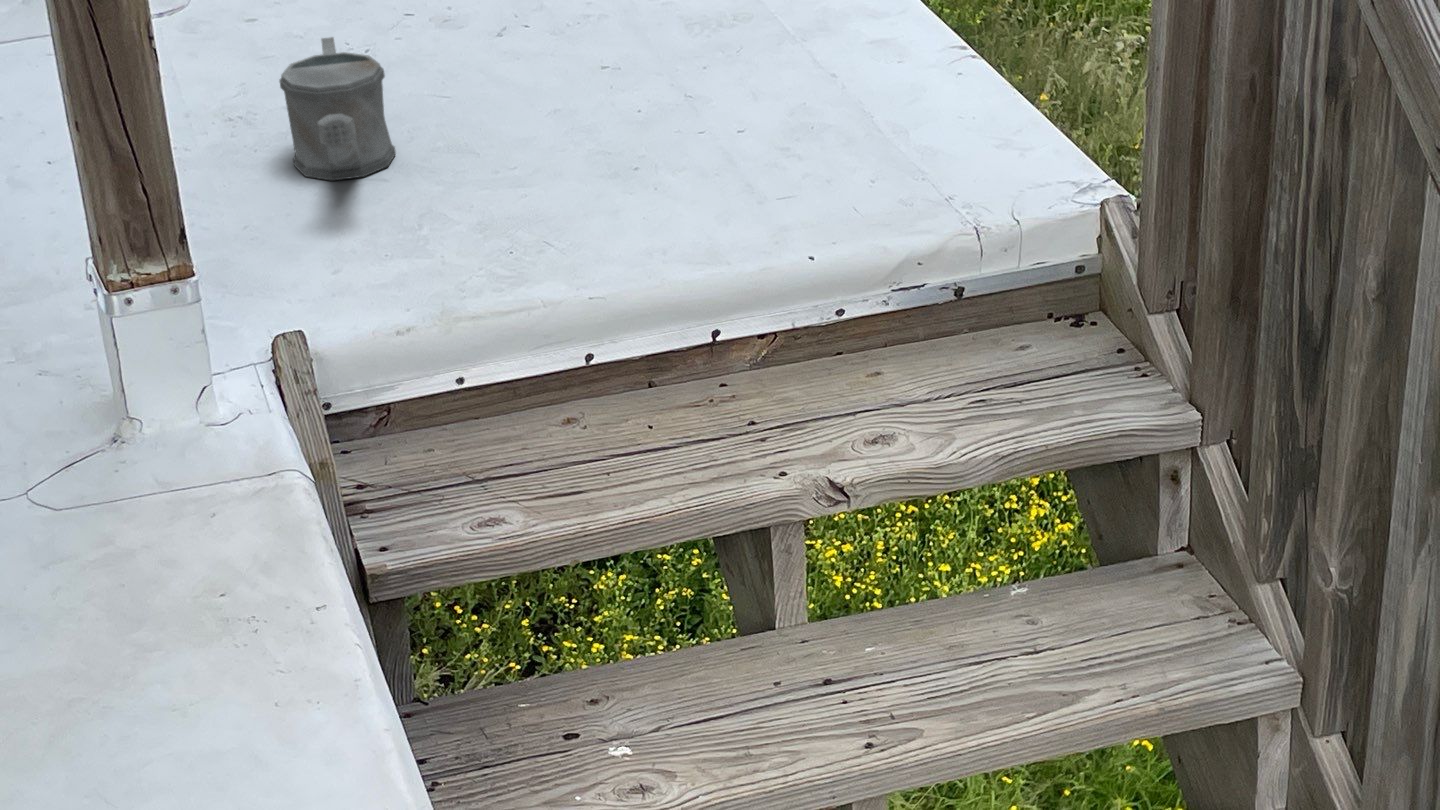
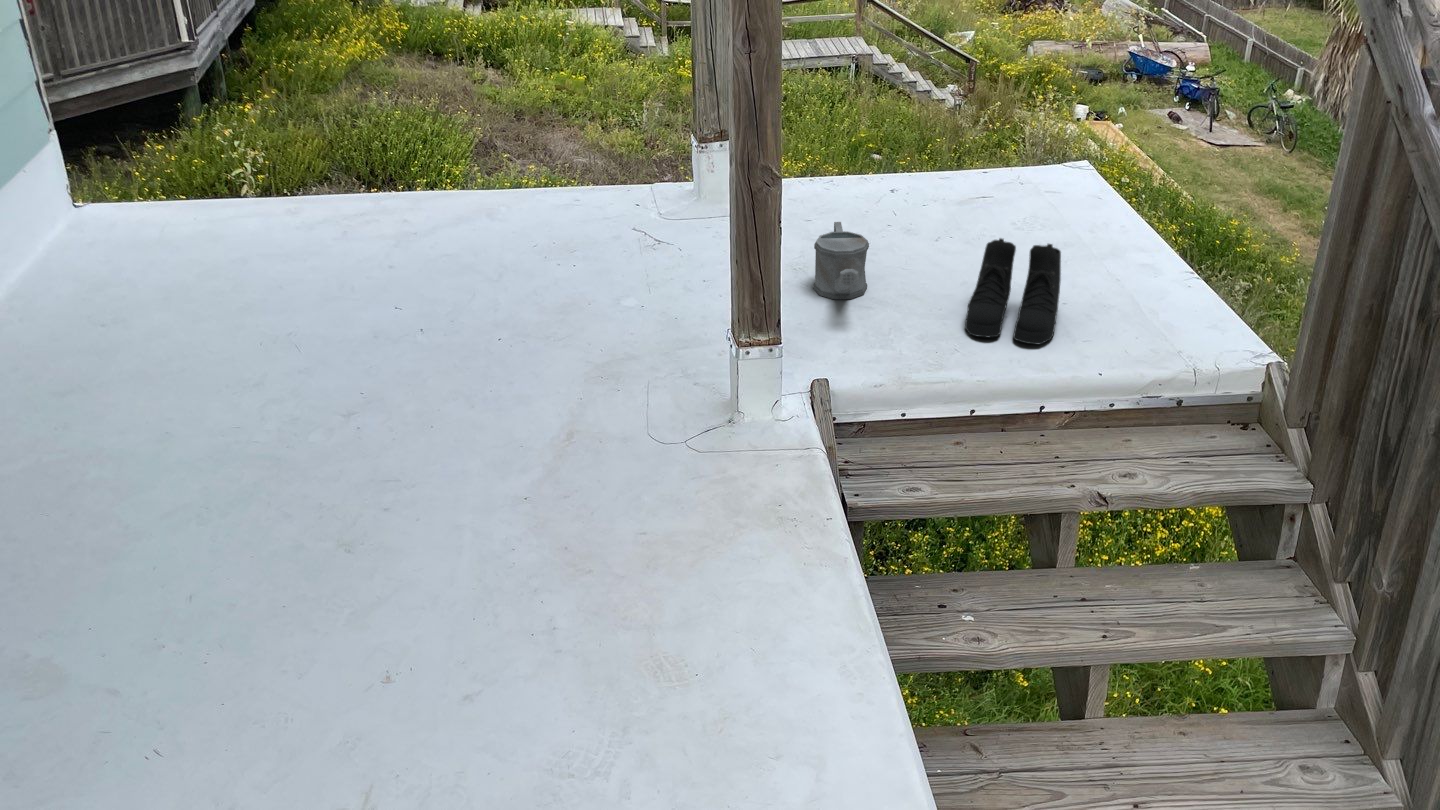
boots: none [572,36,735,219] -> present [965,238,1061,344]

